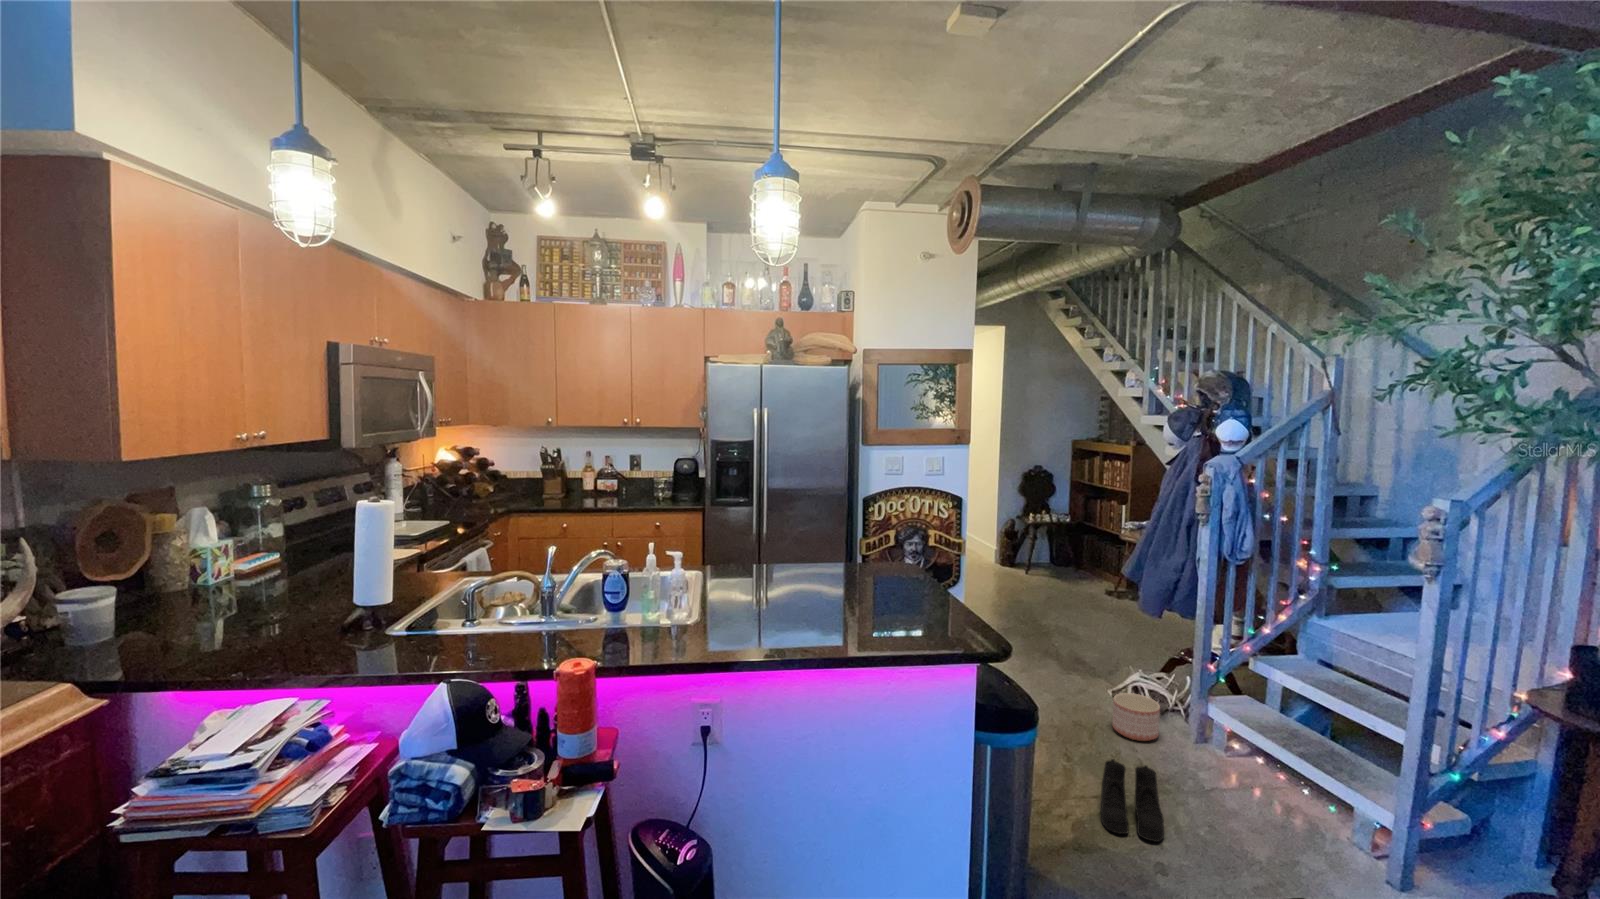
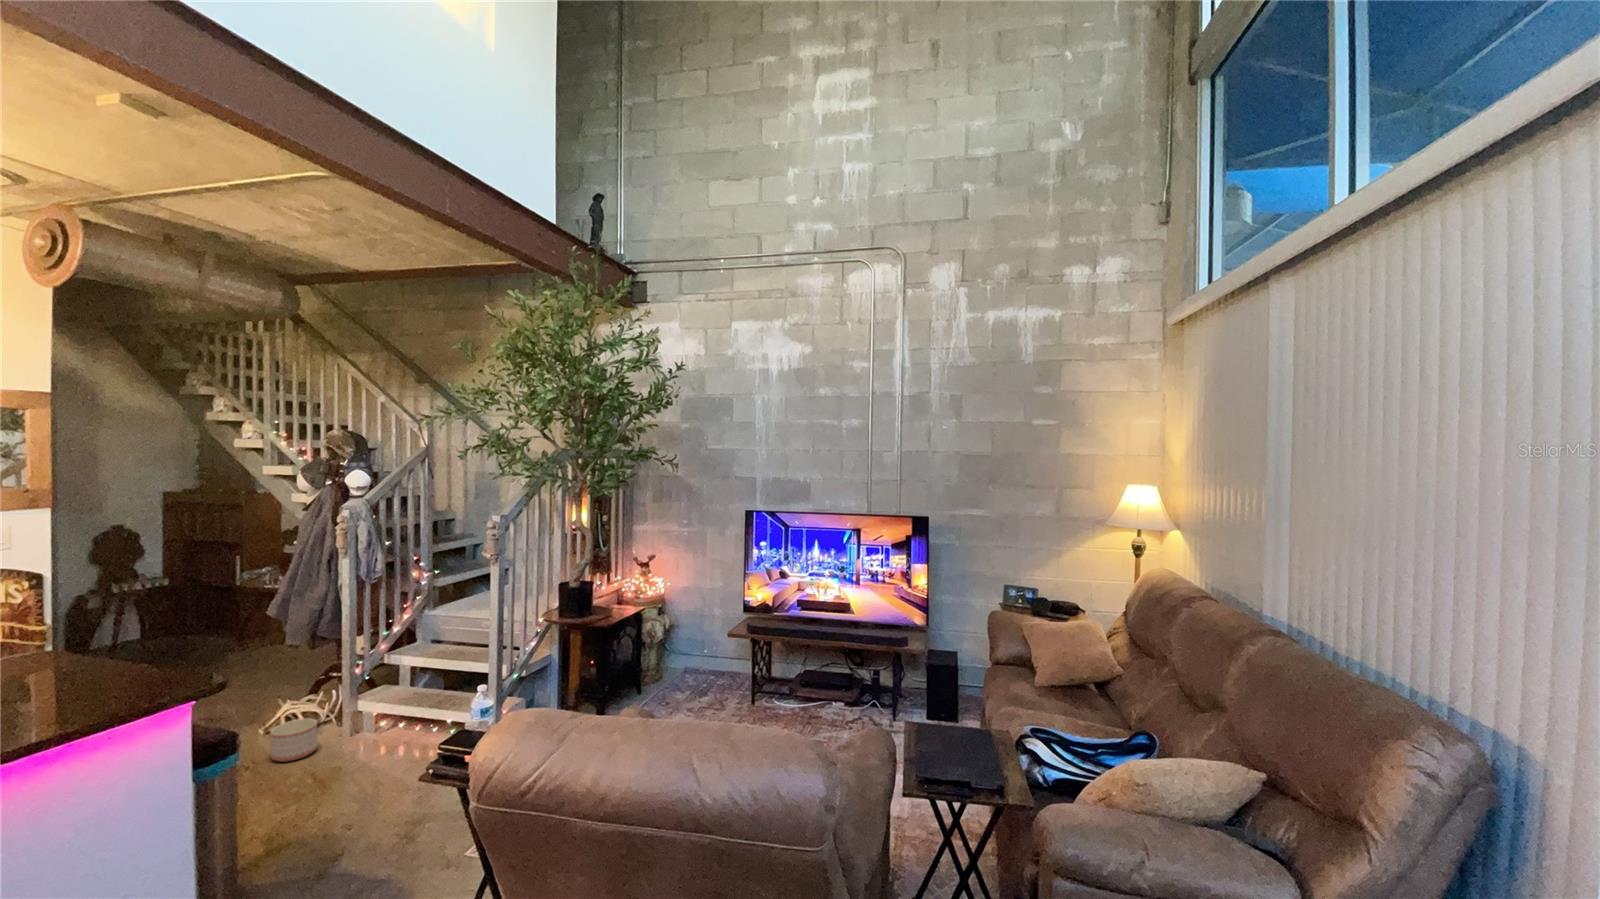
boots: present [1101,759,1164,842] -> none [278,765,340,833]

